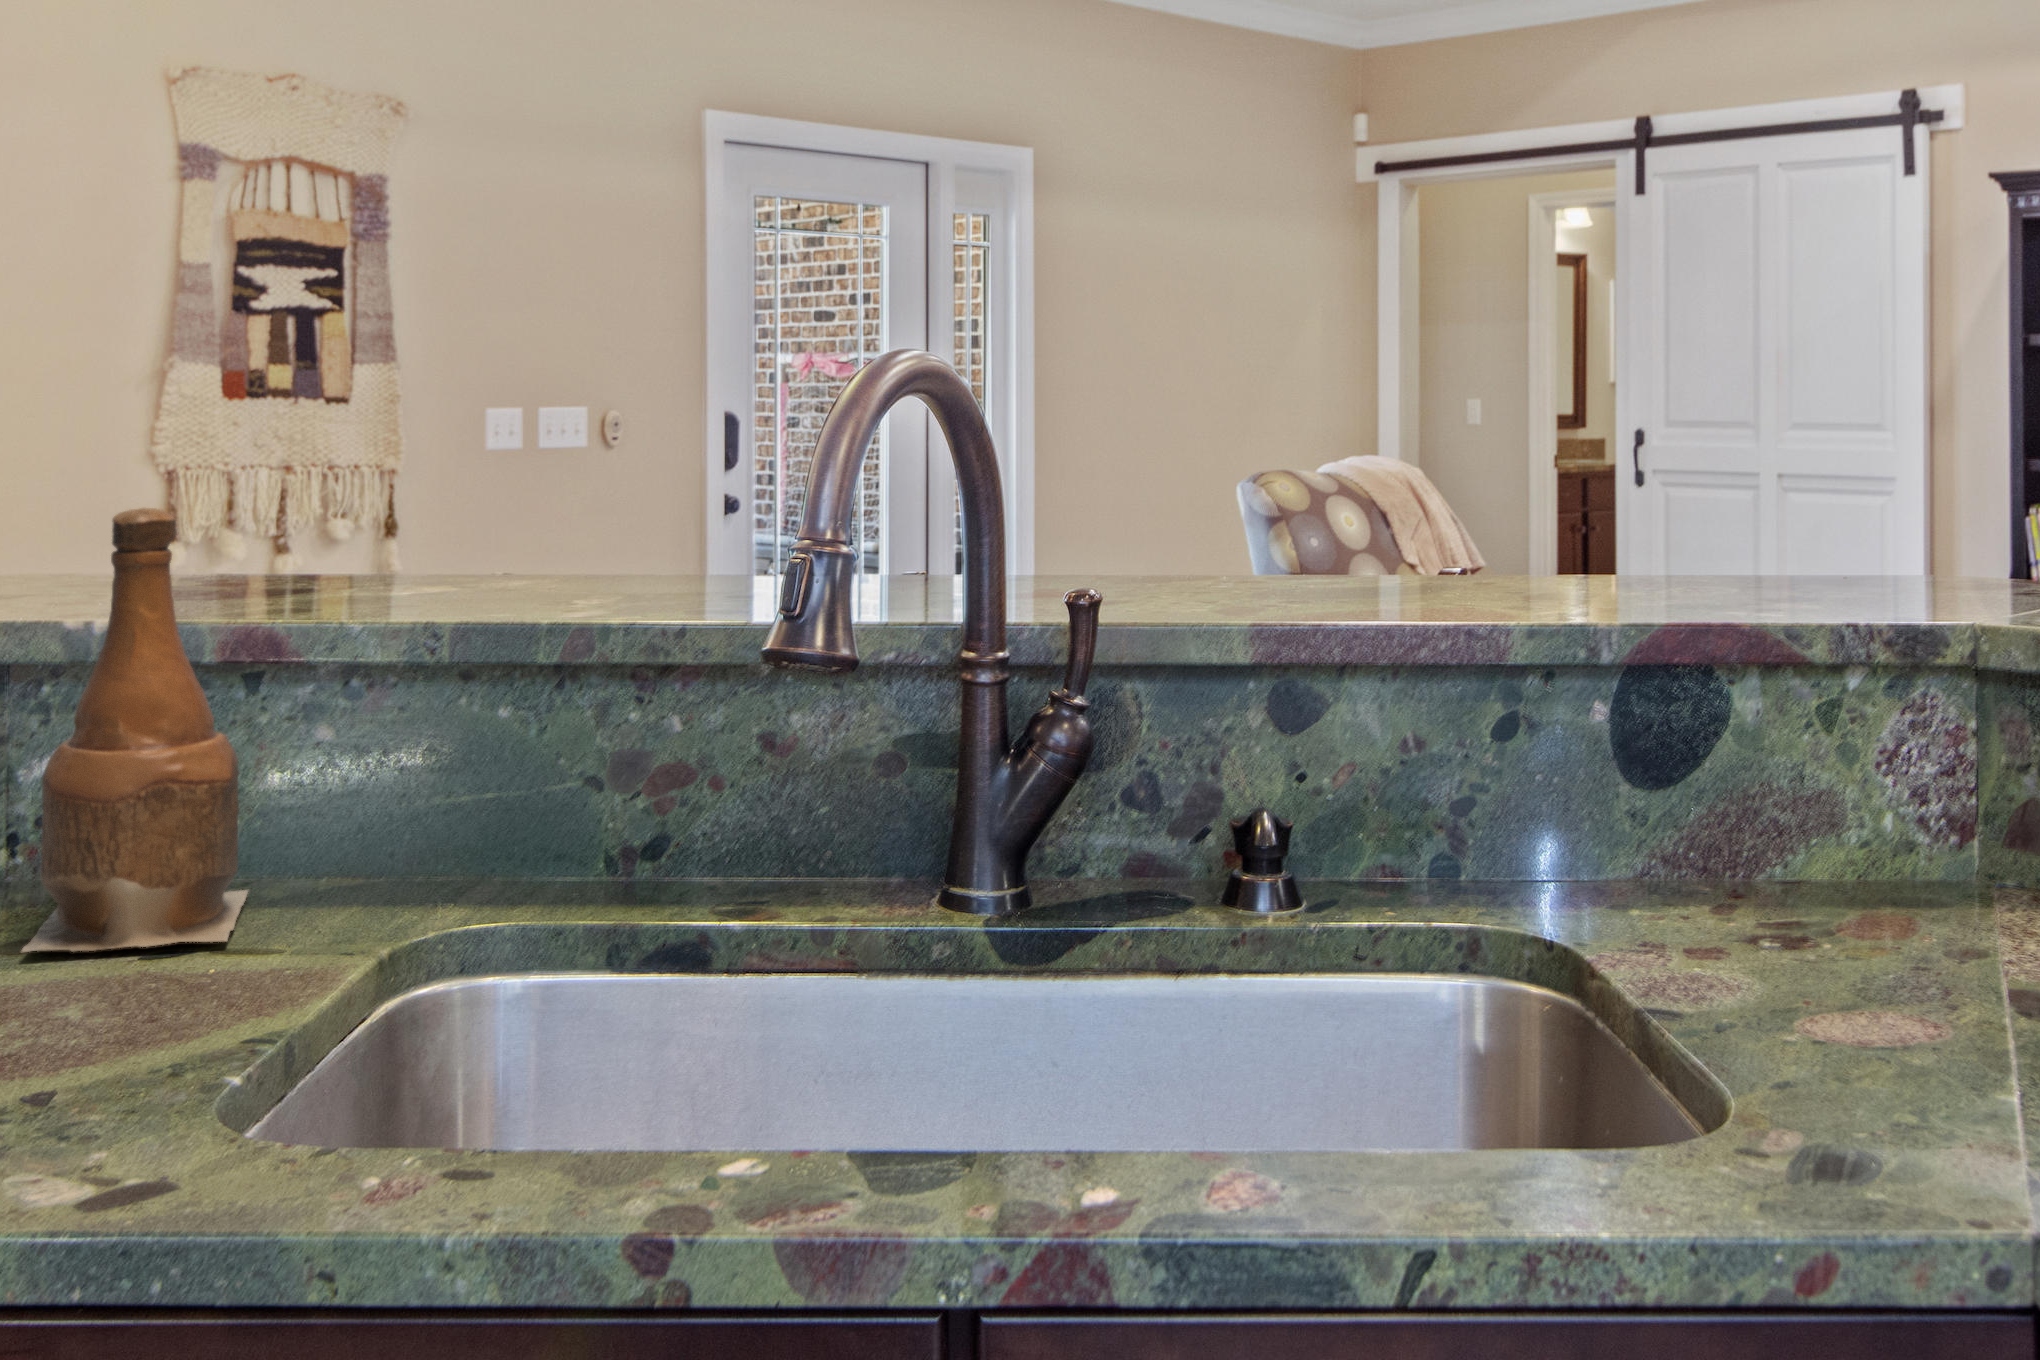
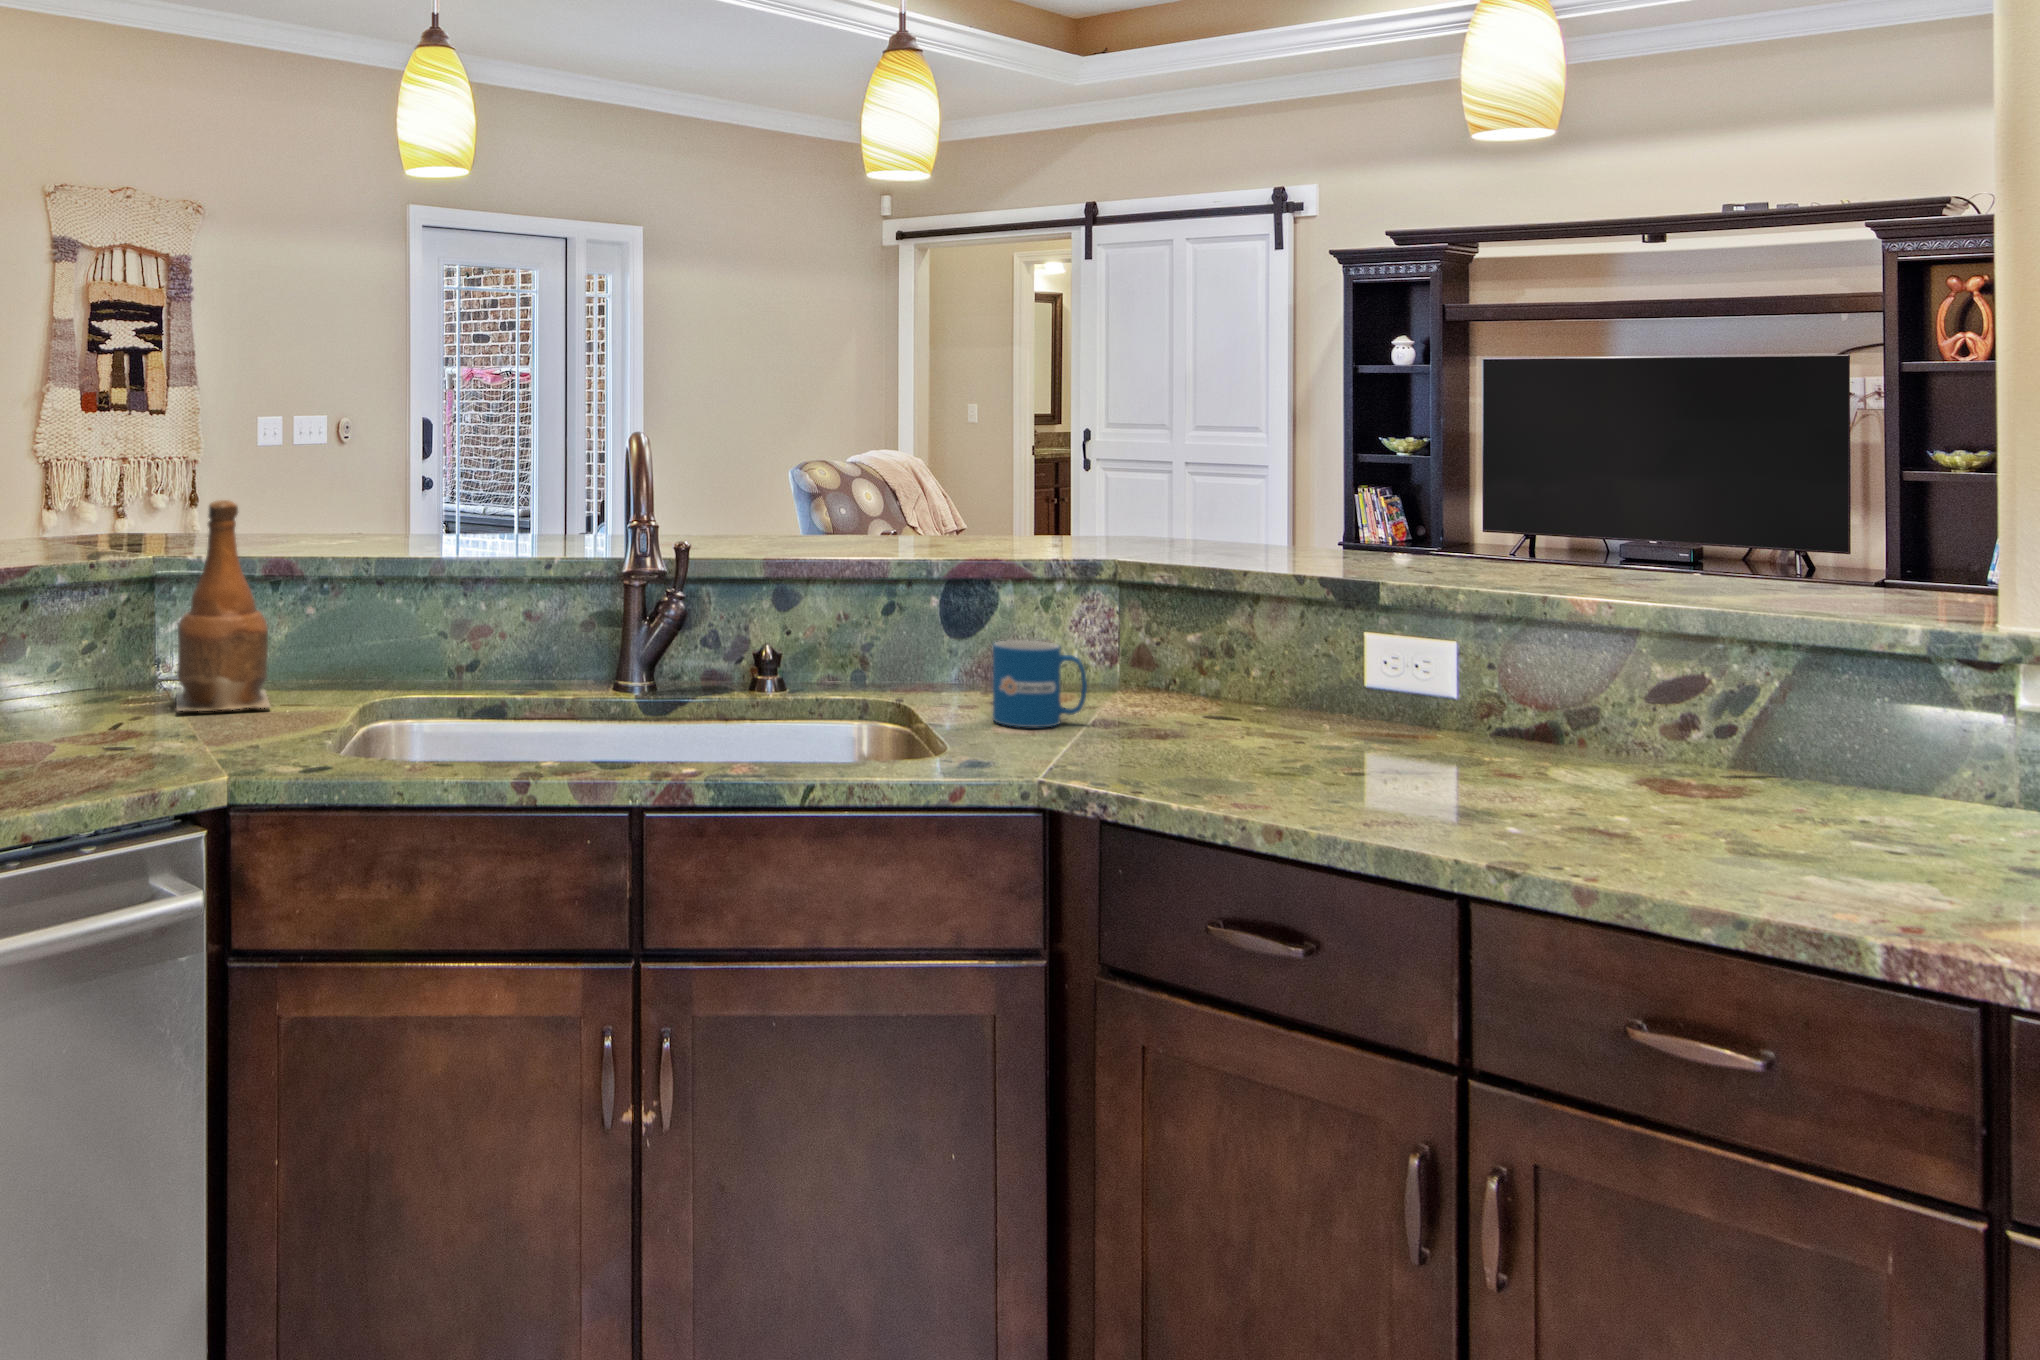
mug: none [1769,807,1989,1009] -> present [993,640,1087,727]

